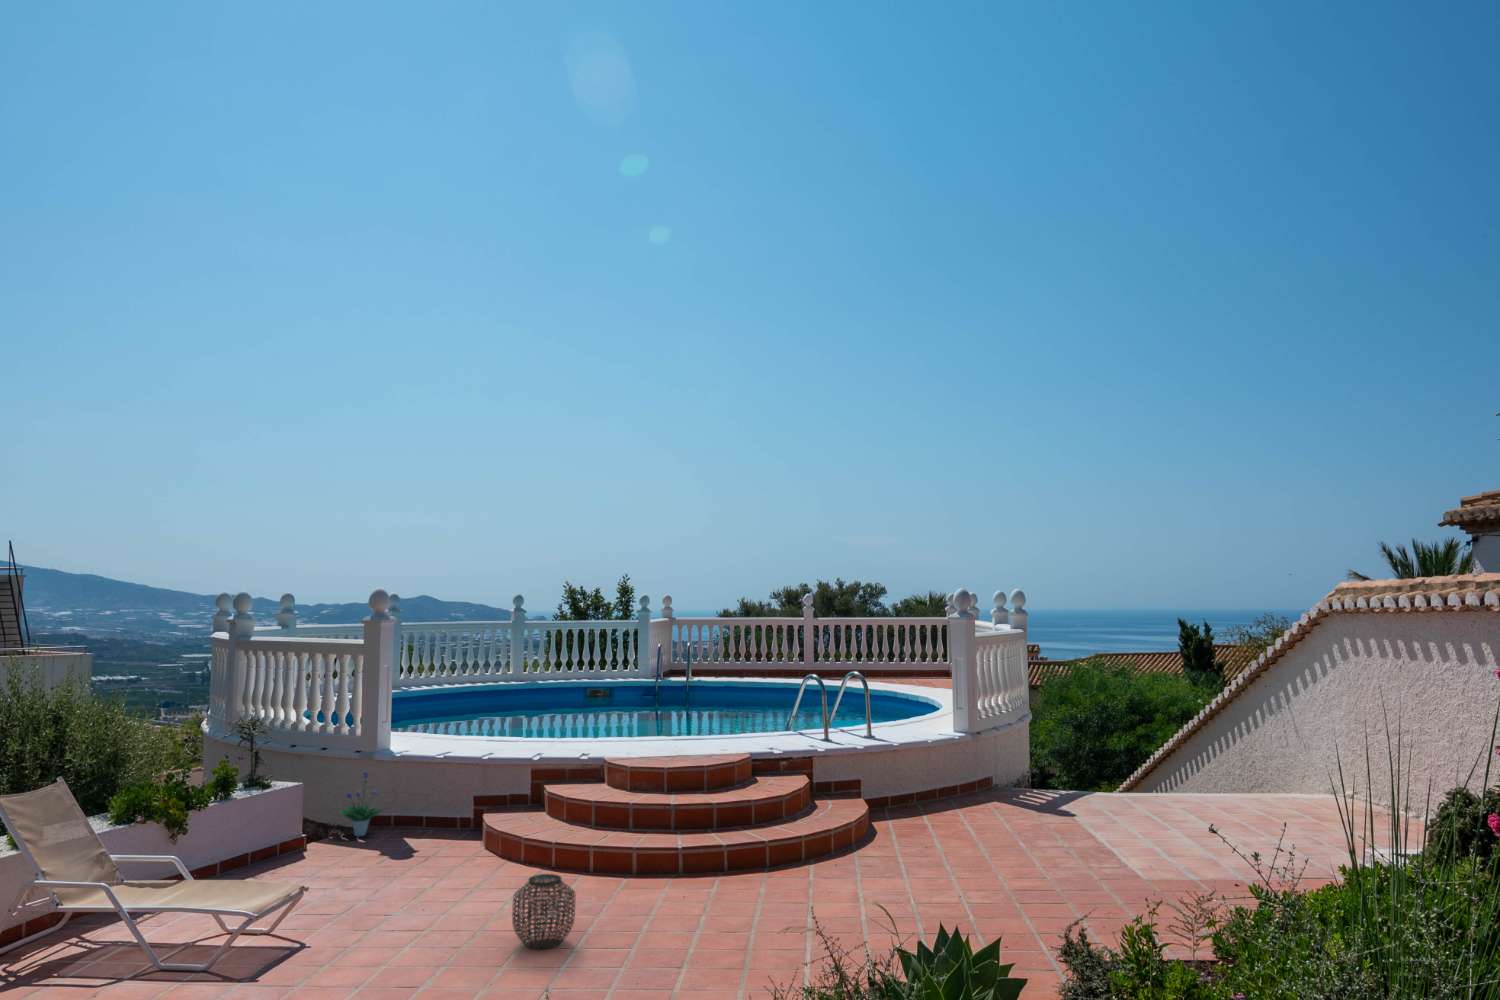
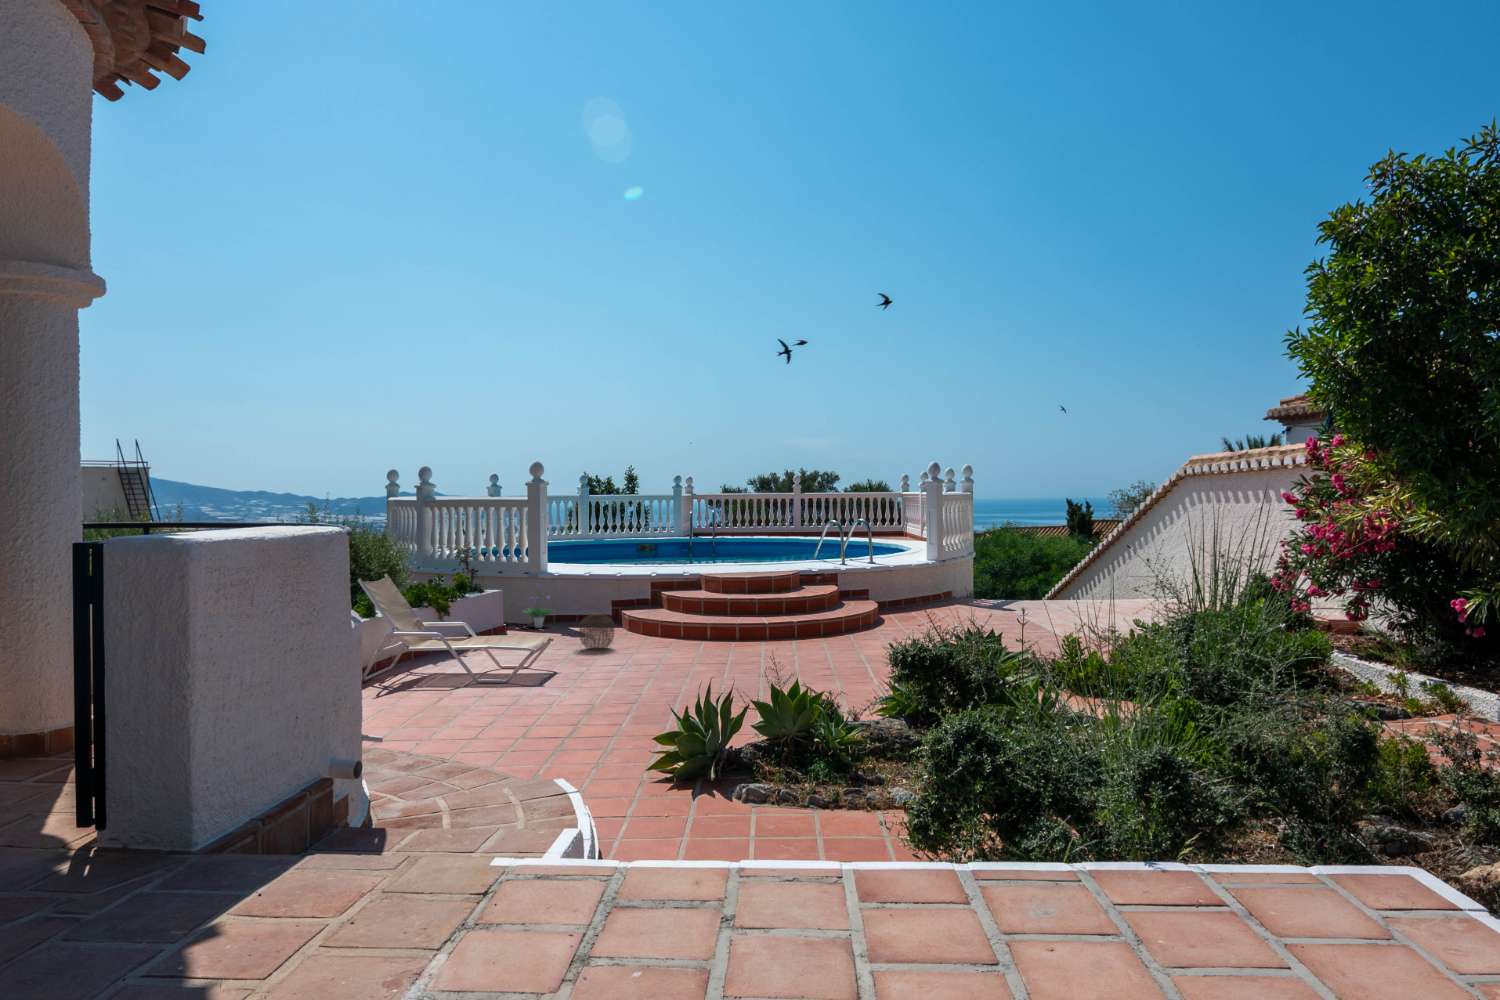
woven basket: present [512,874,575,950] -> present [580,612,614,650]

